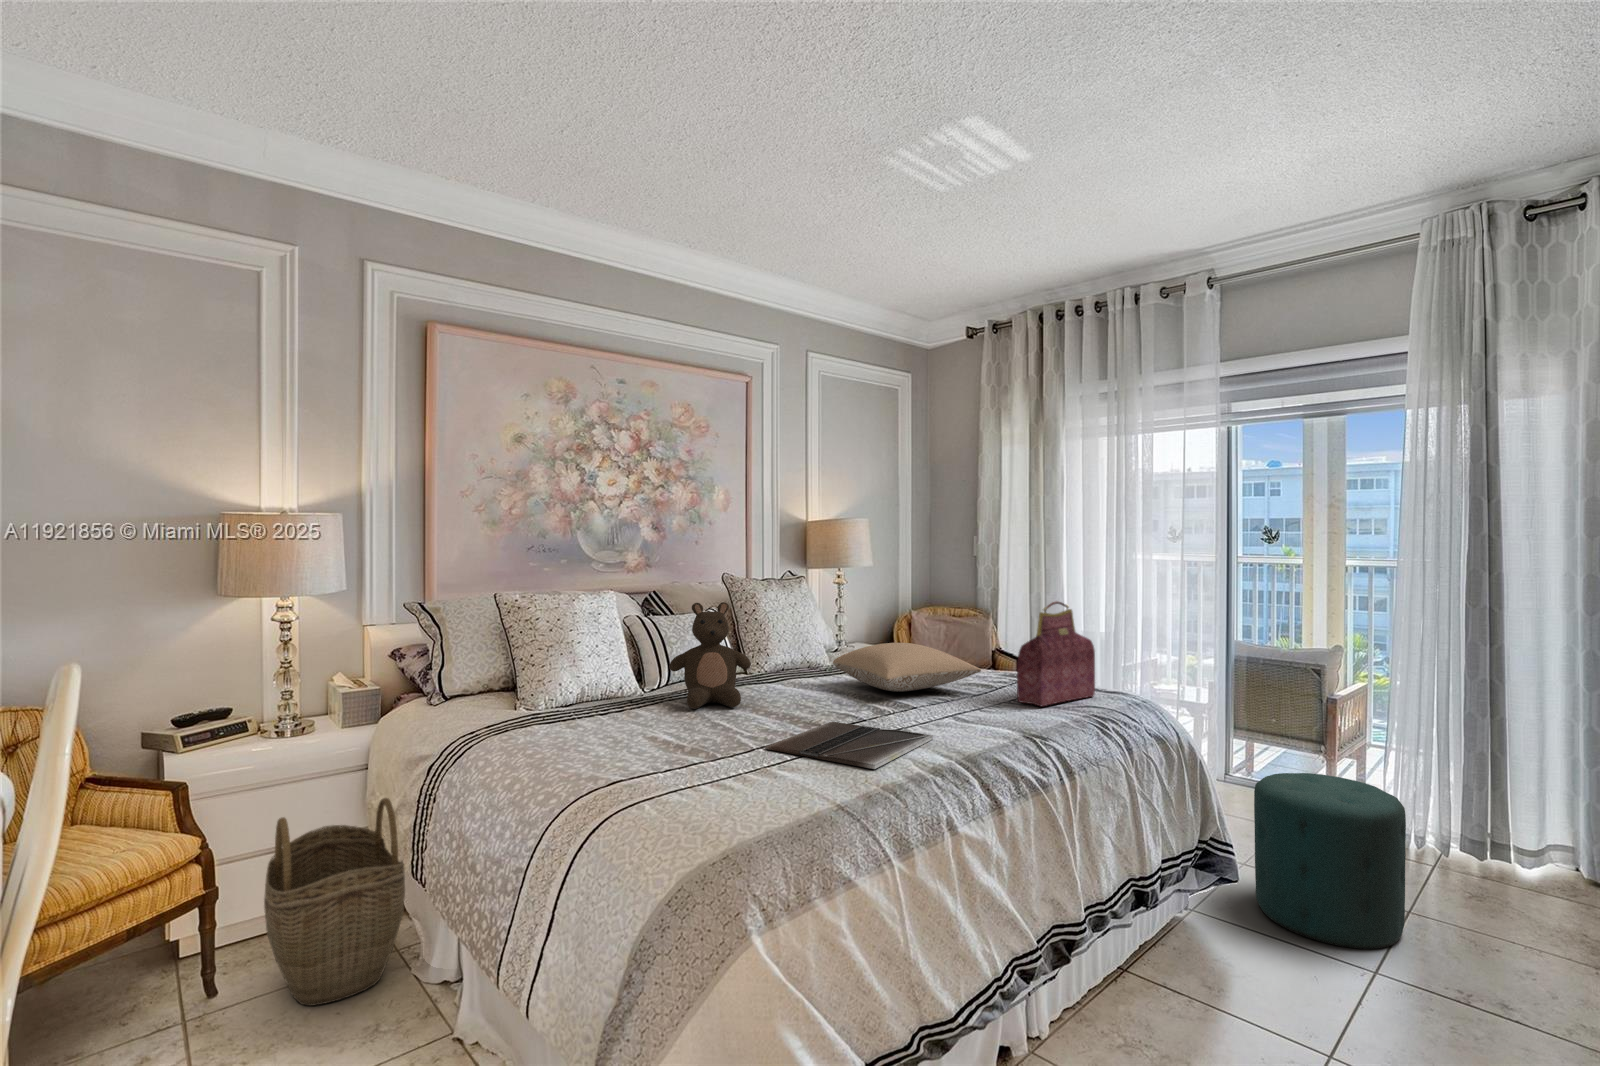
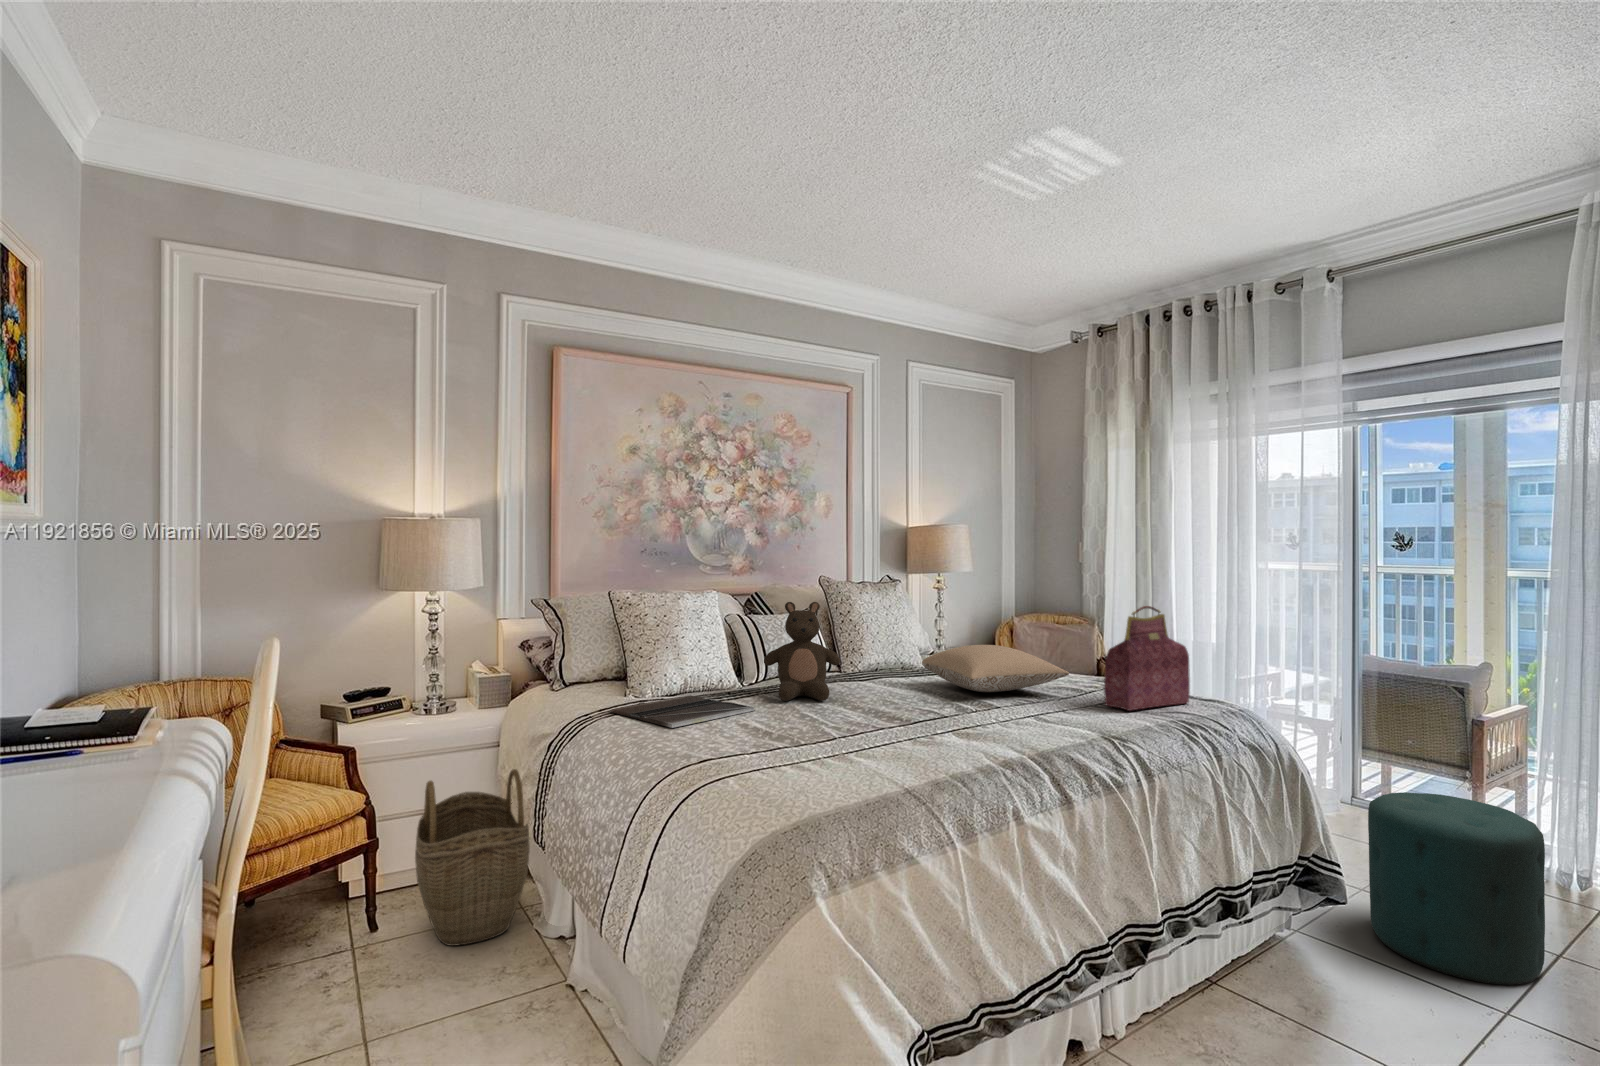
laptop: present [765,722,933,769] -> present [610,695,754,728]

